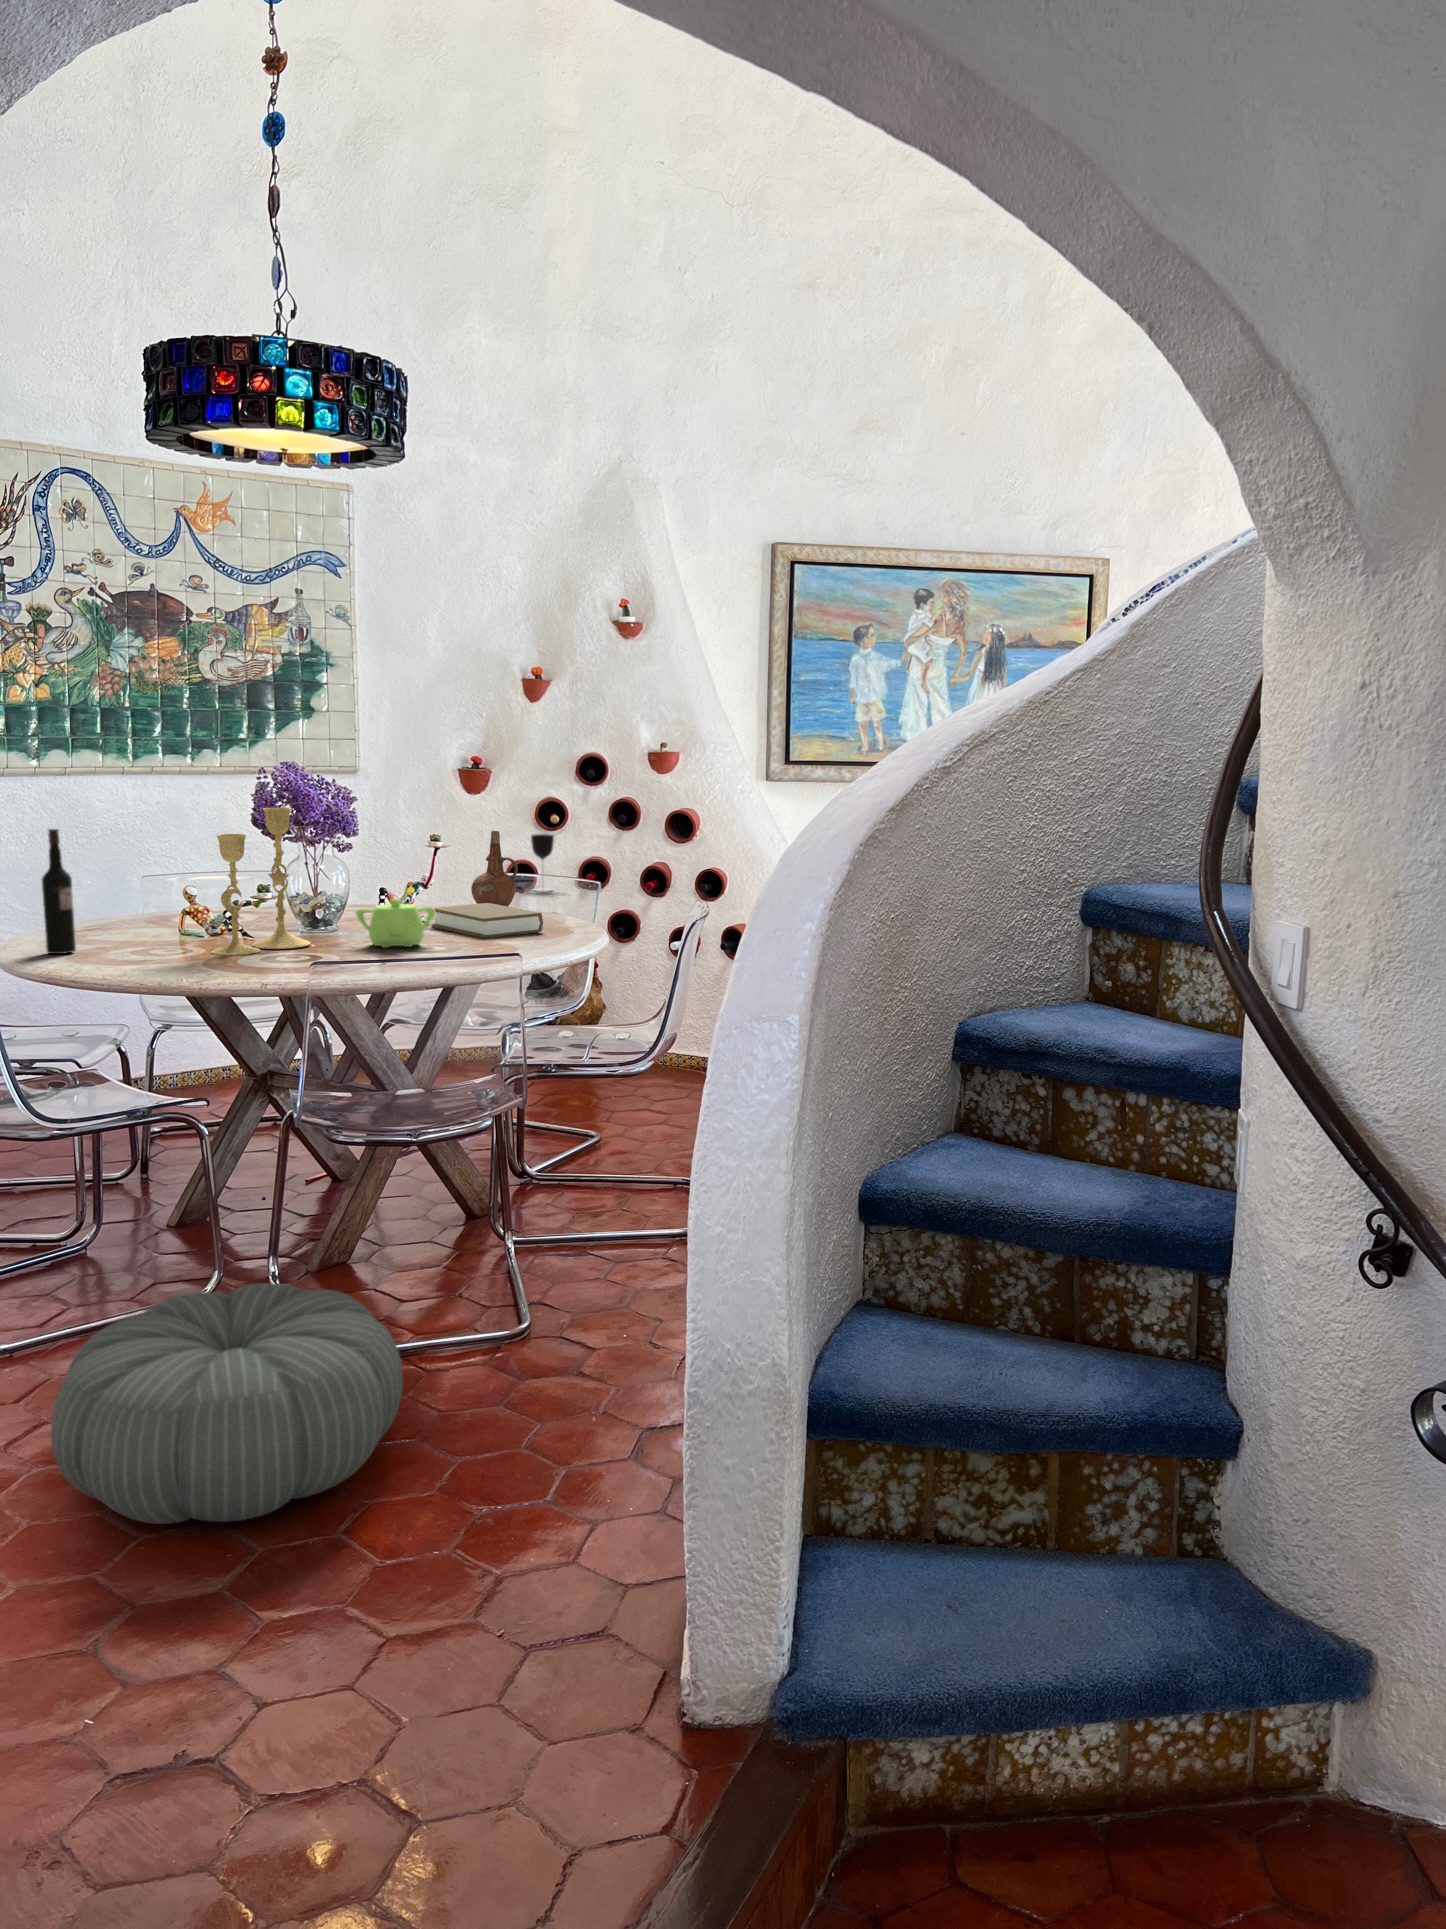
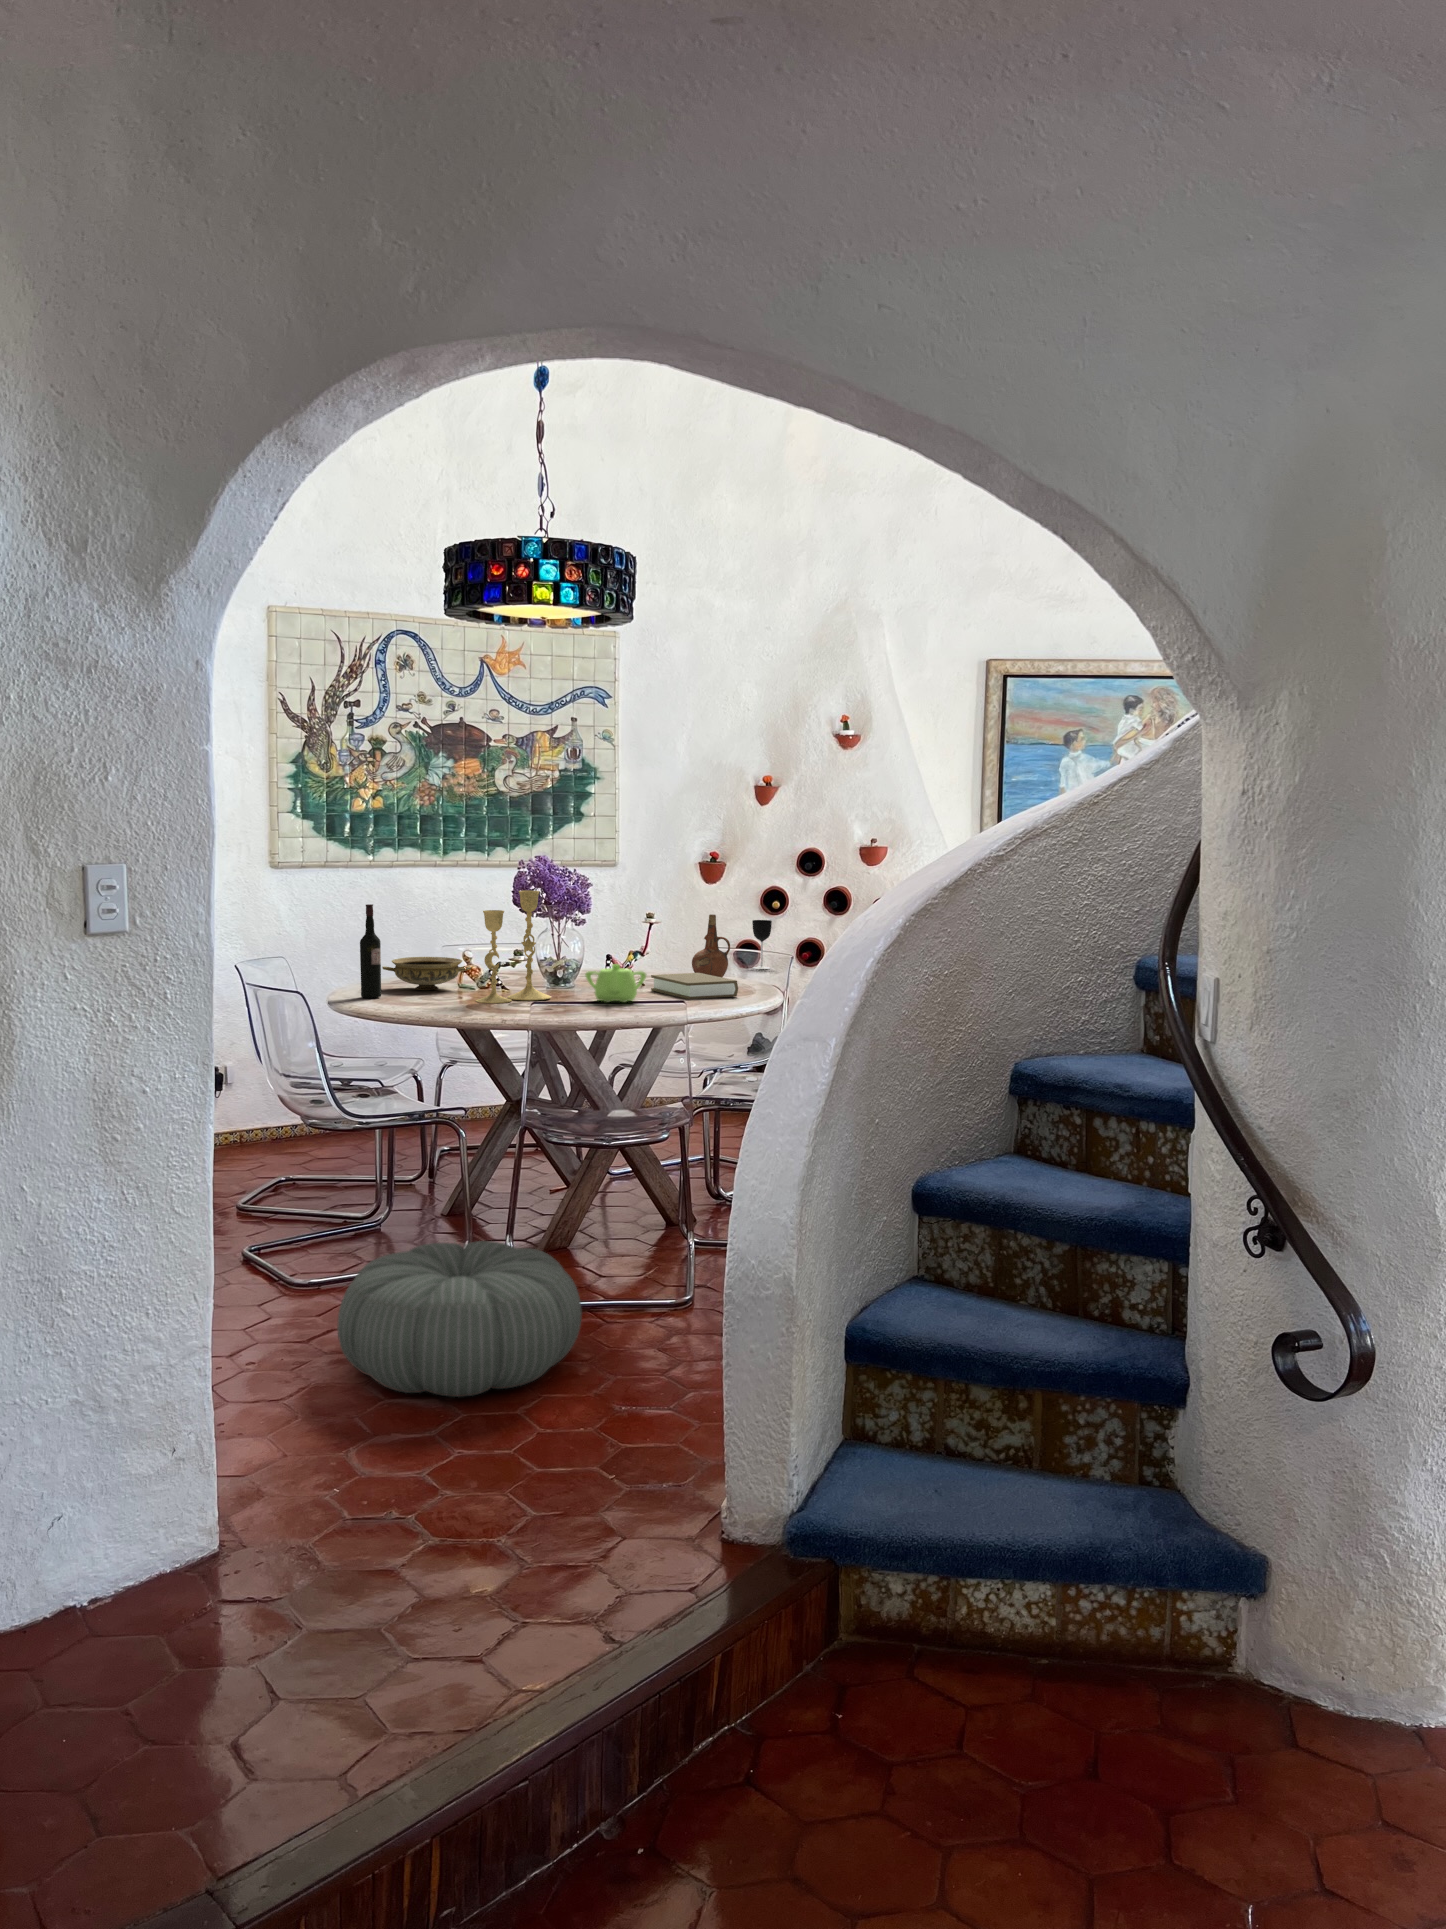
ceramic bowl: none [72,893,197,938] -> present [382,957,471,990]

